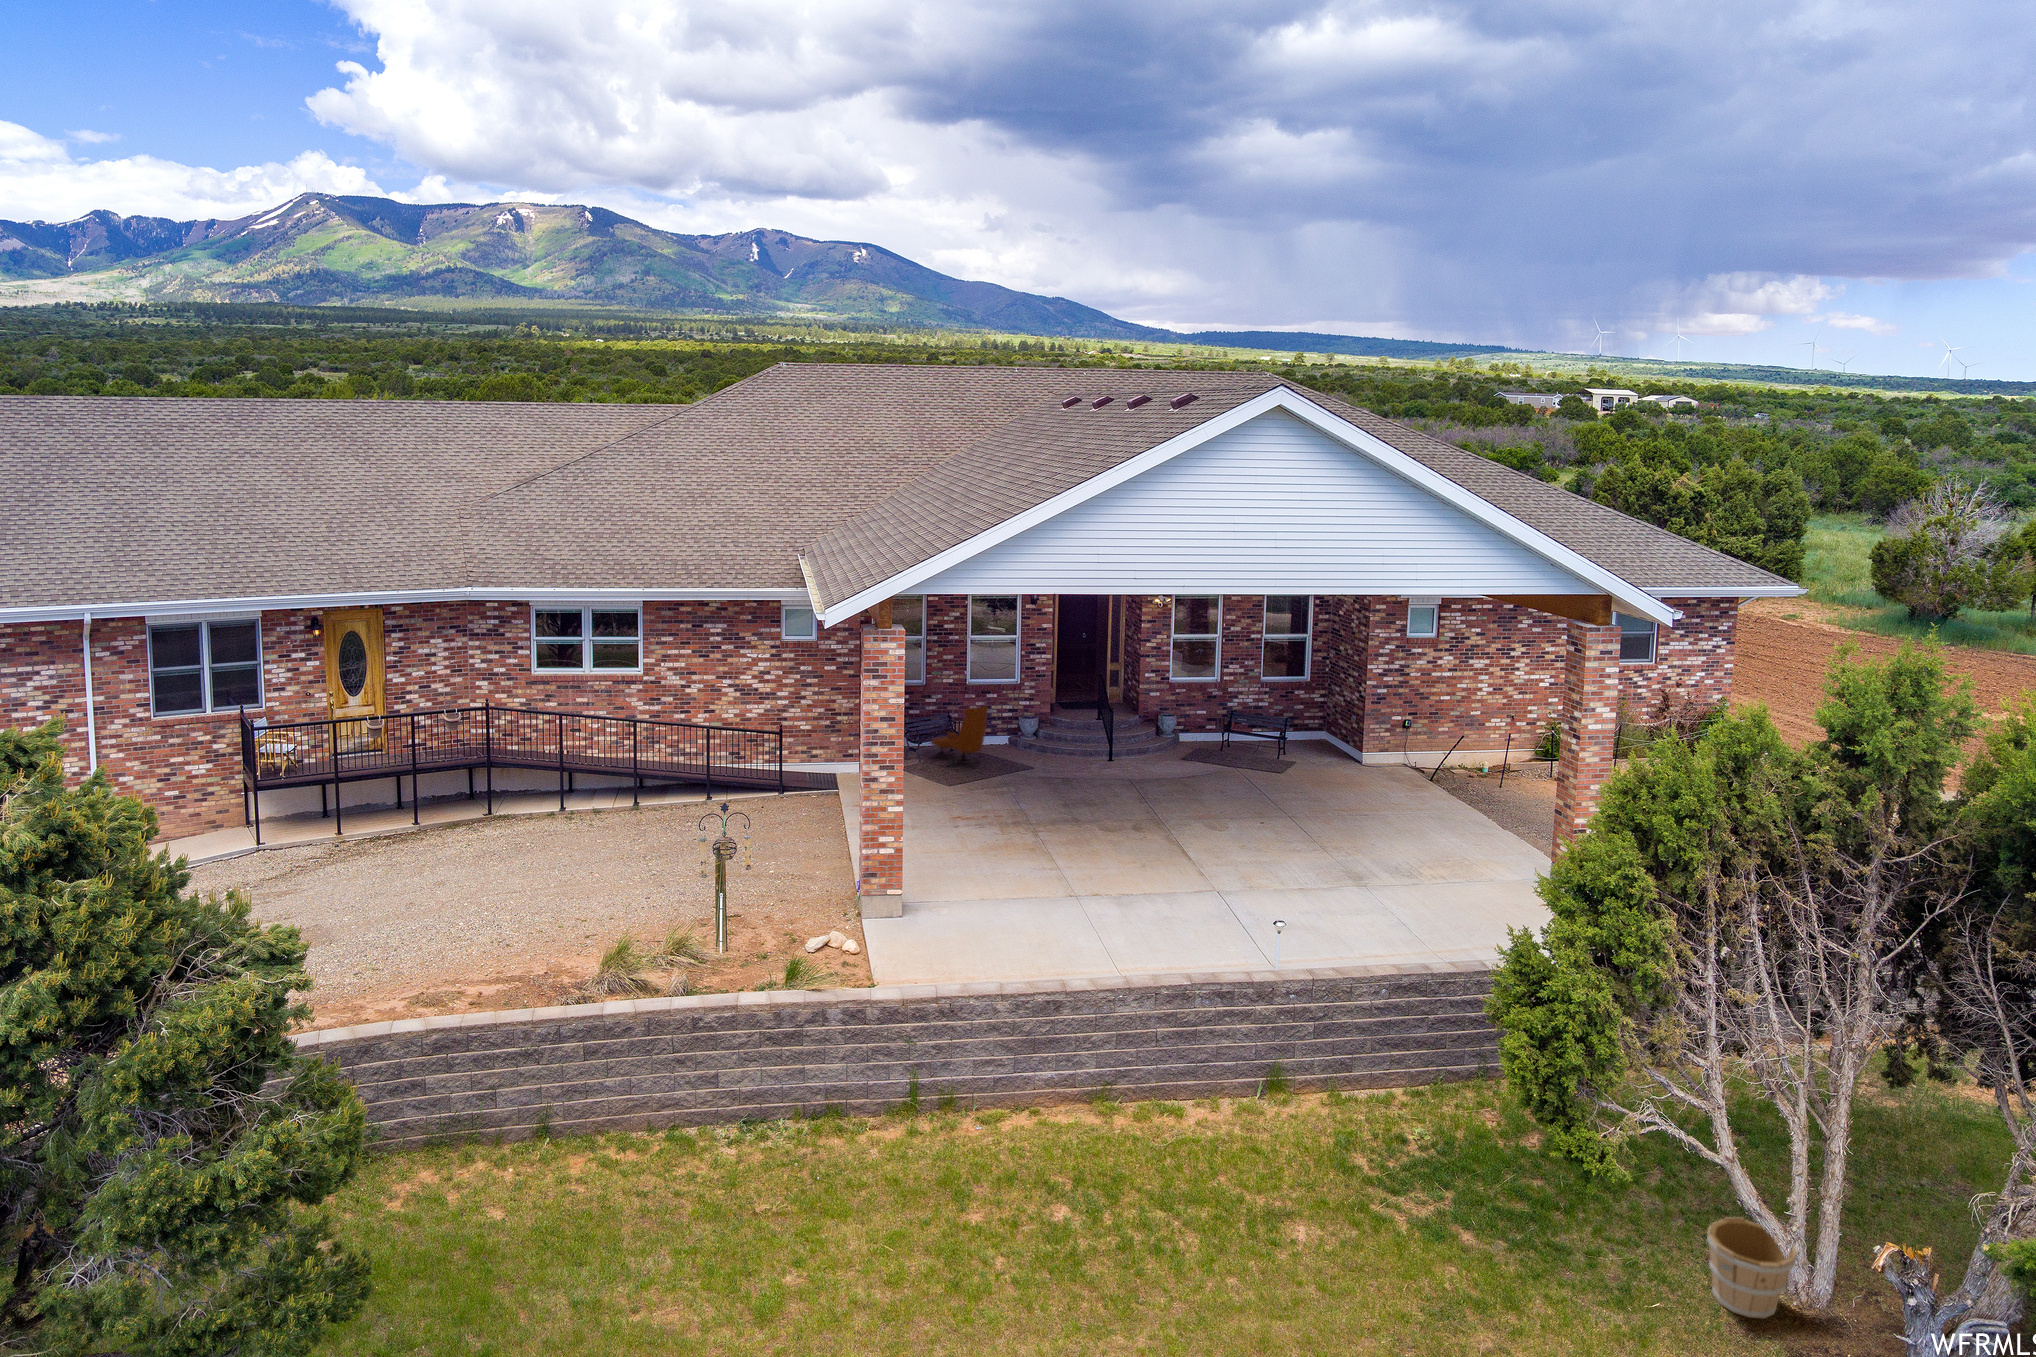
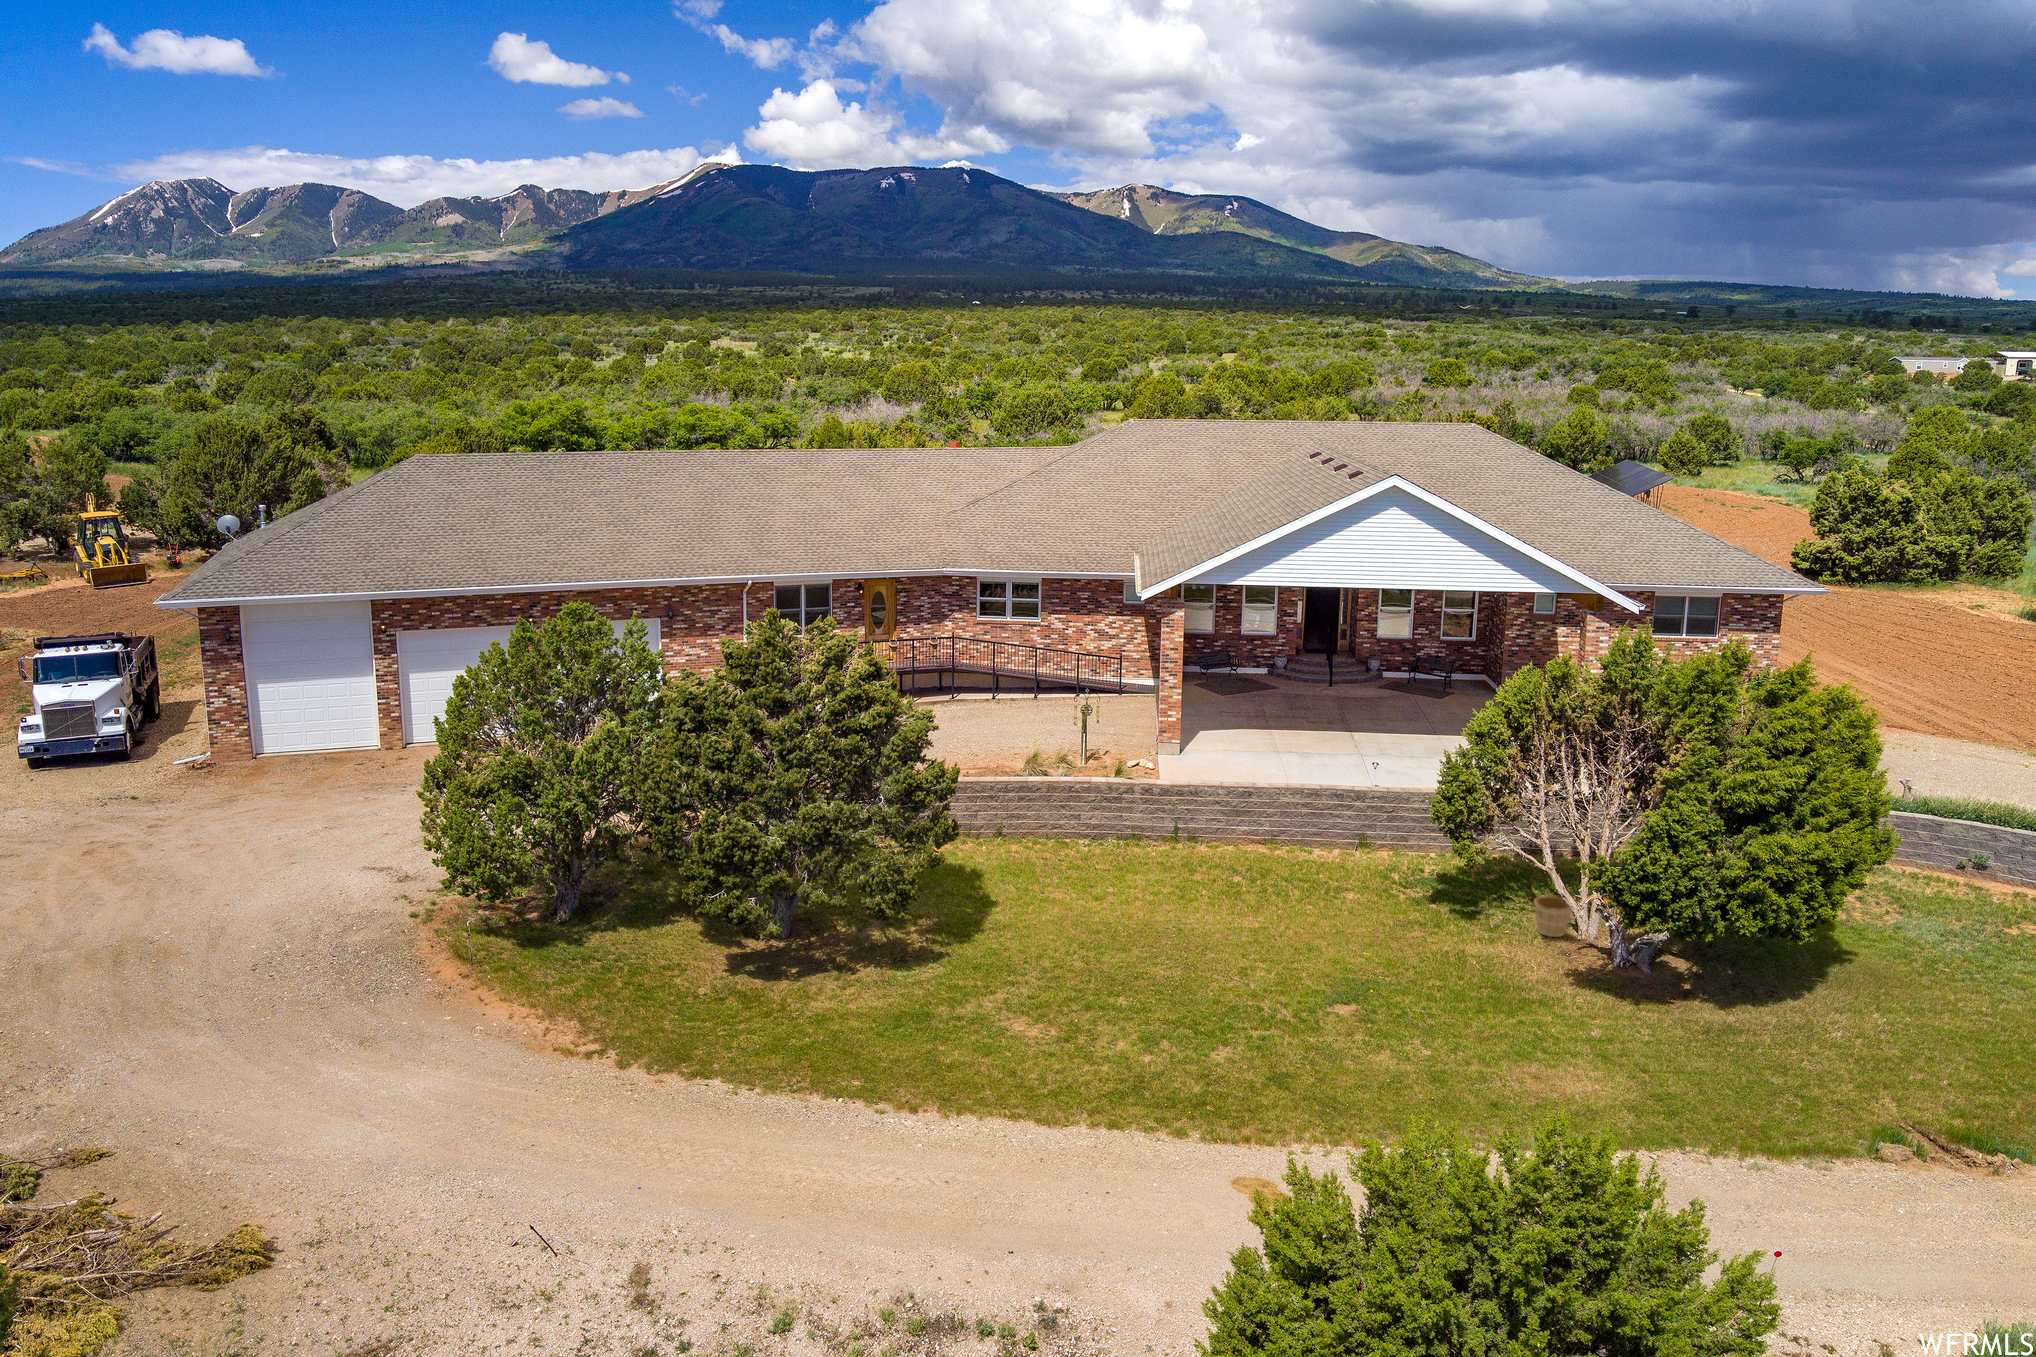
lounge chair: present [931,706,988,764] -> none [1213,648,1250,688]

